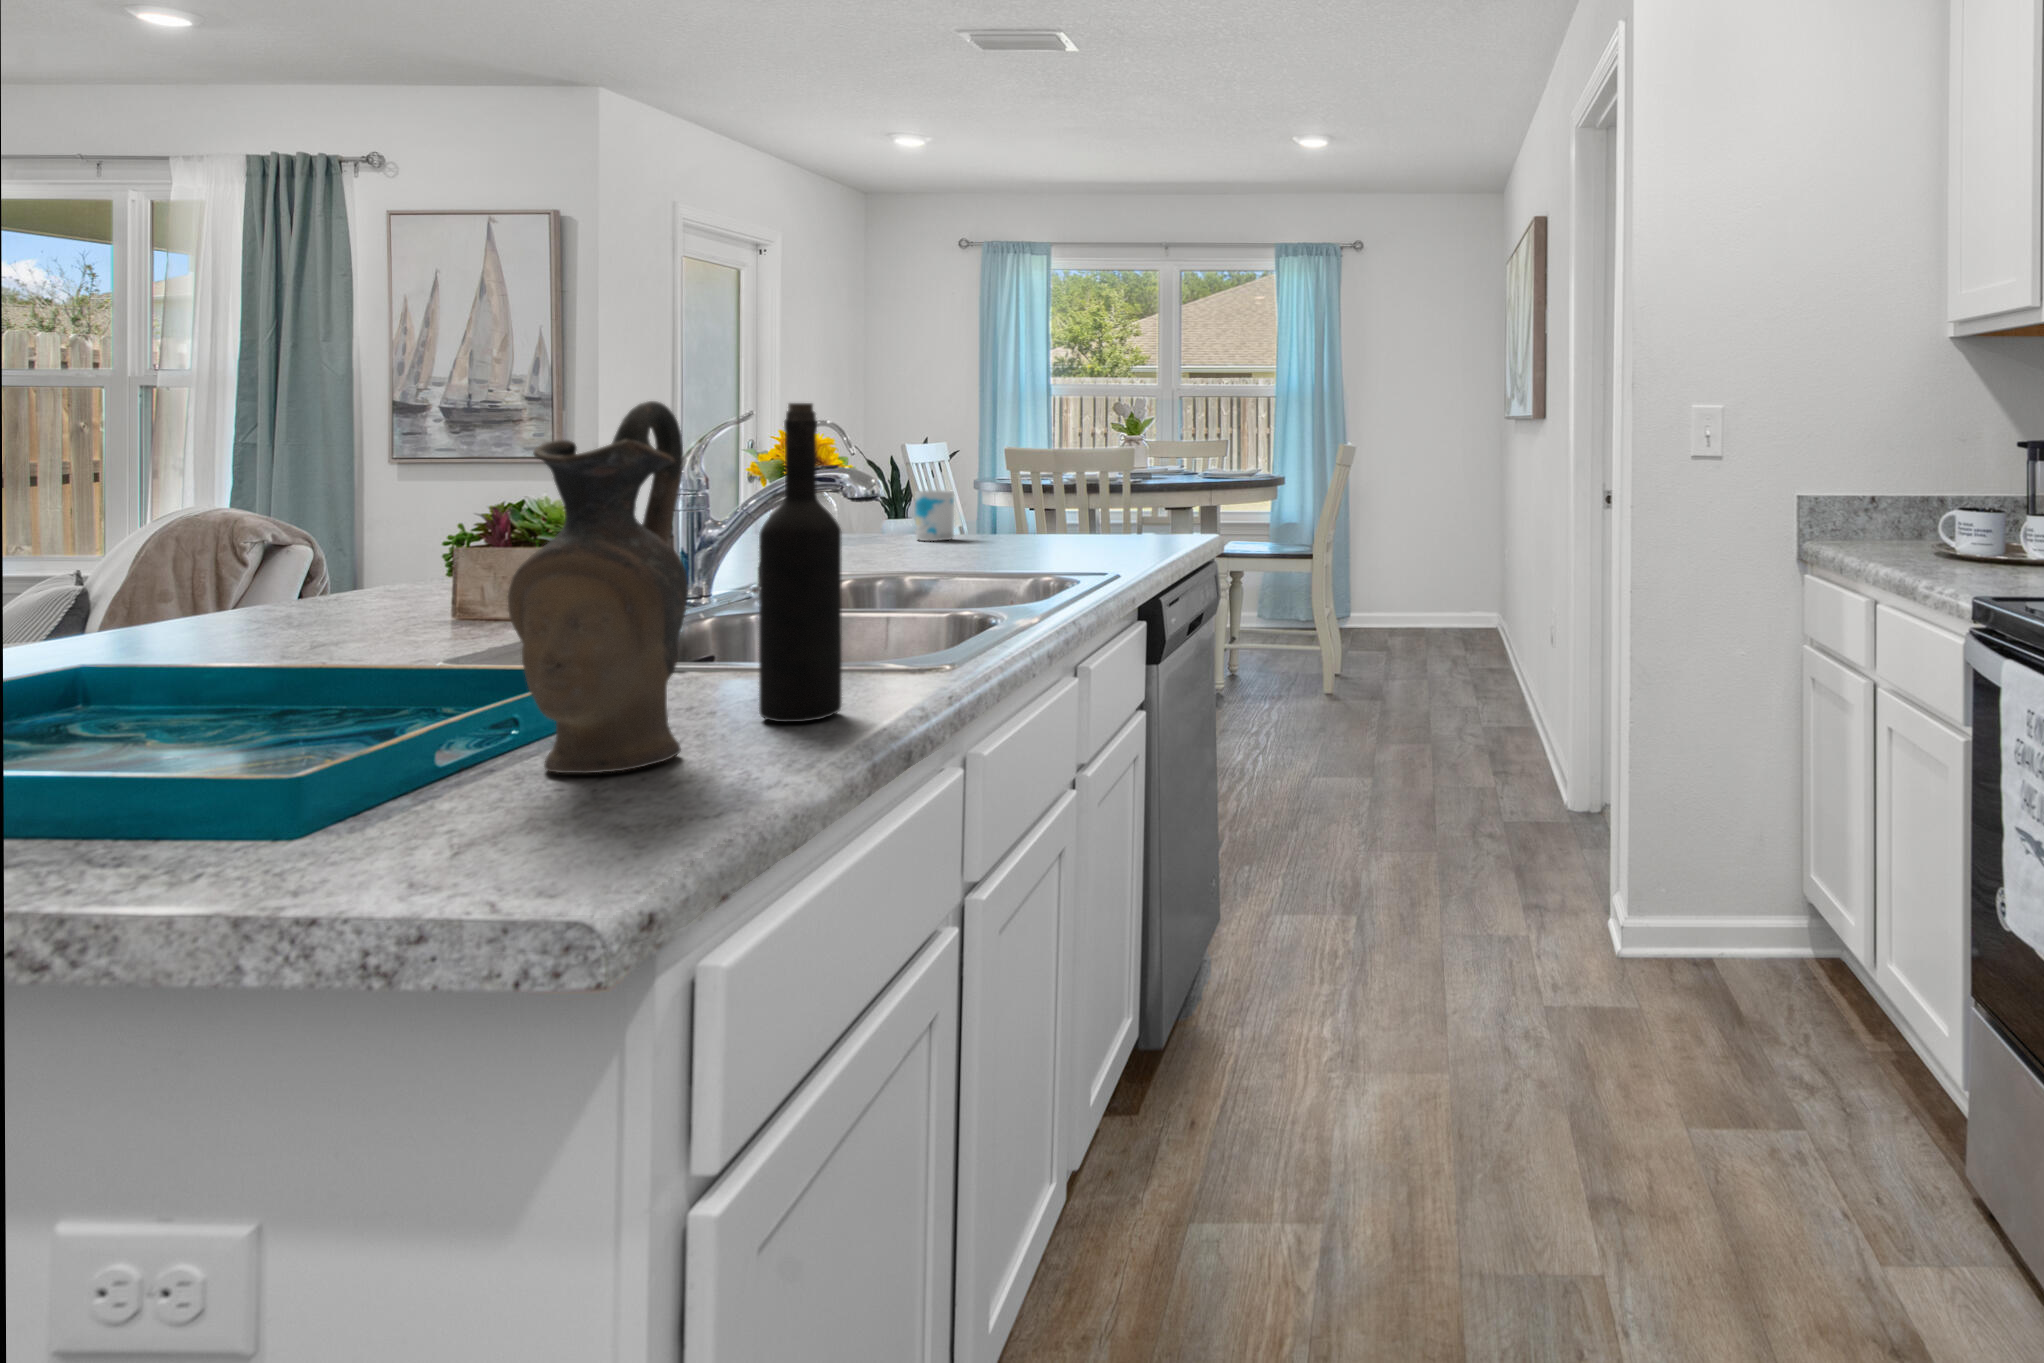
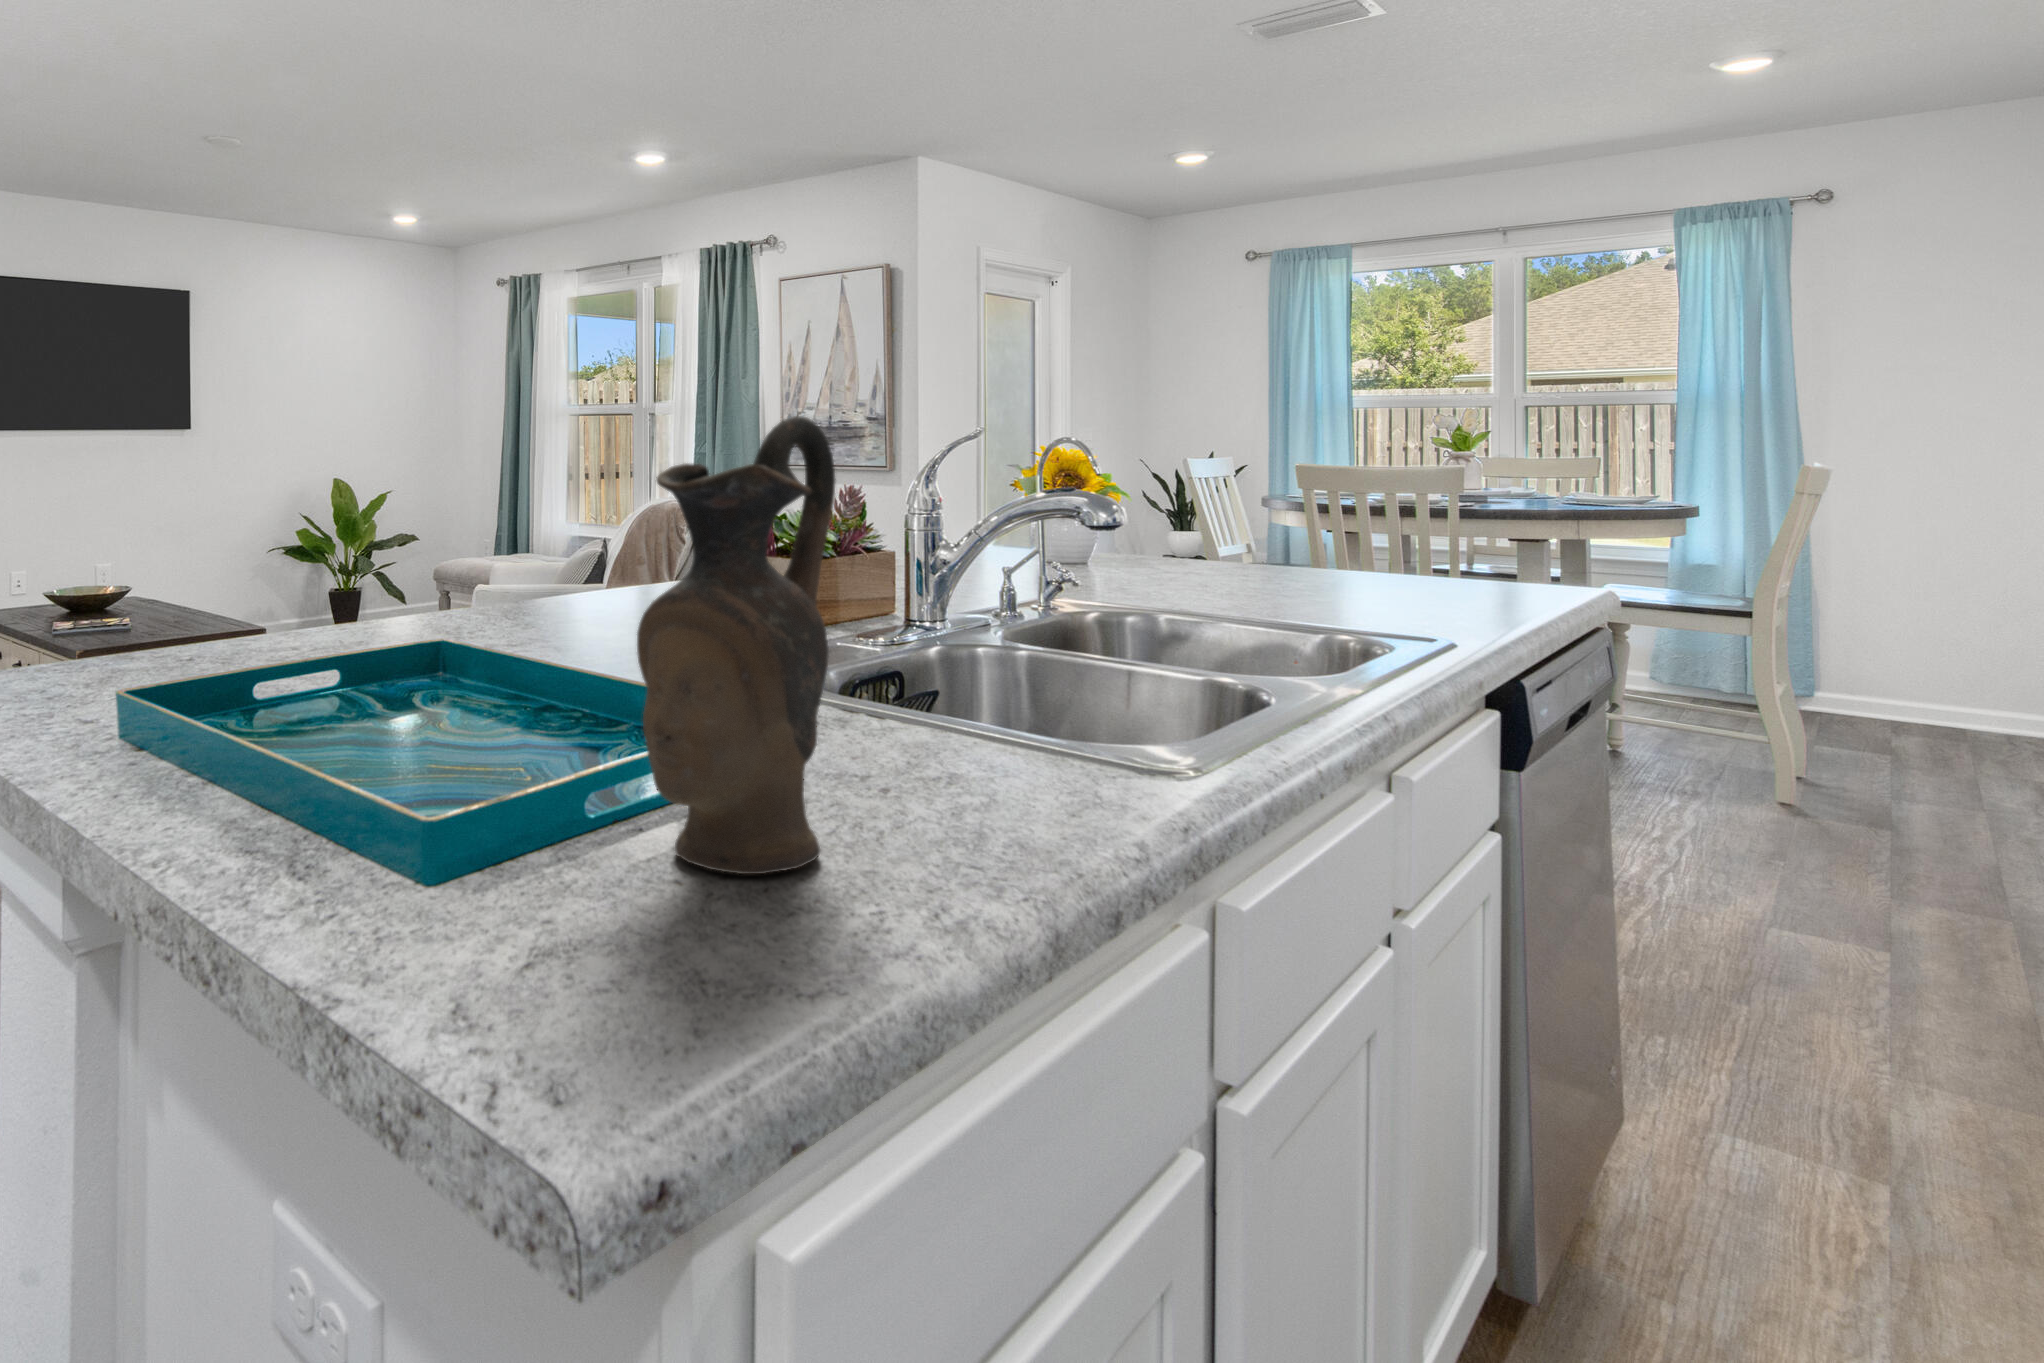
wine bottle: present [759,403,842,722] -> none [932,417,1032,832]
mug: present [914,490,954,541] -> none [1188,514,1233,571]

